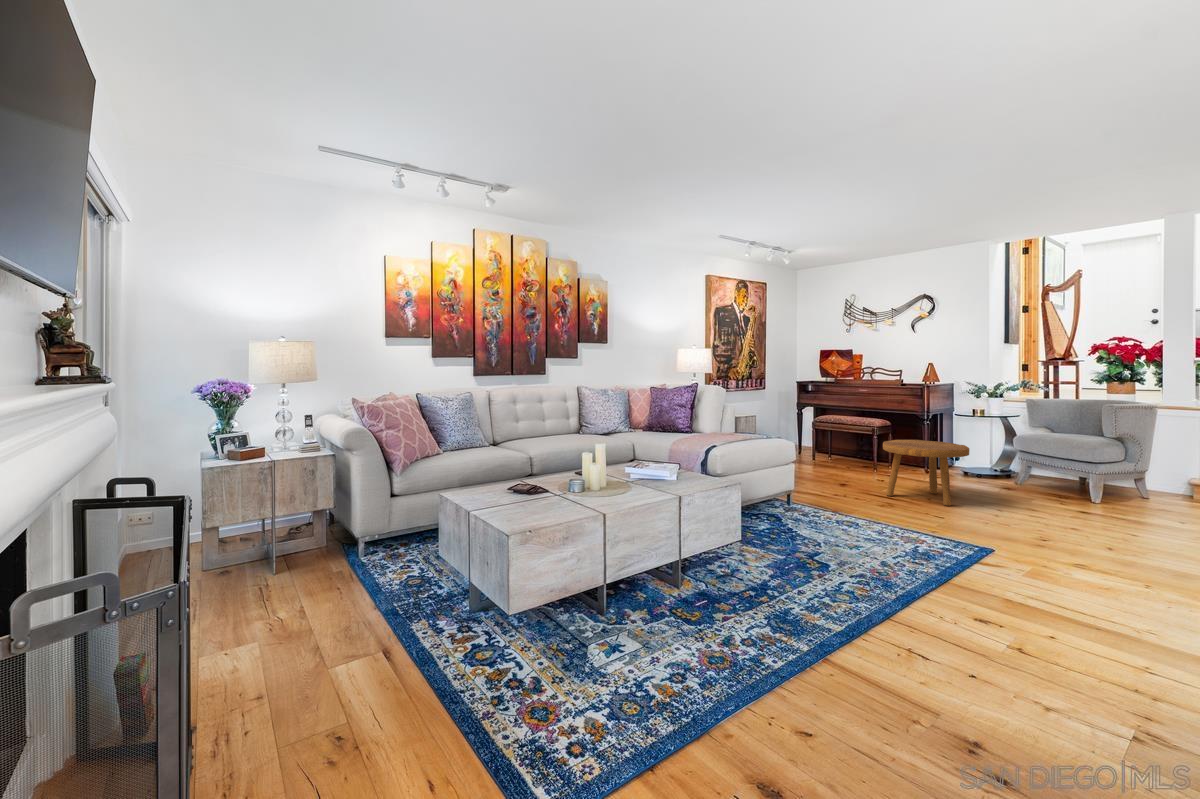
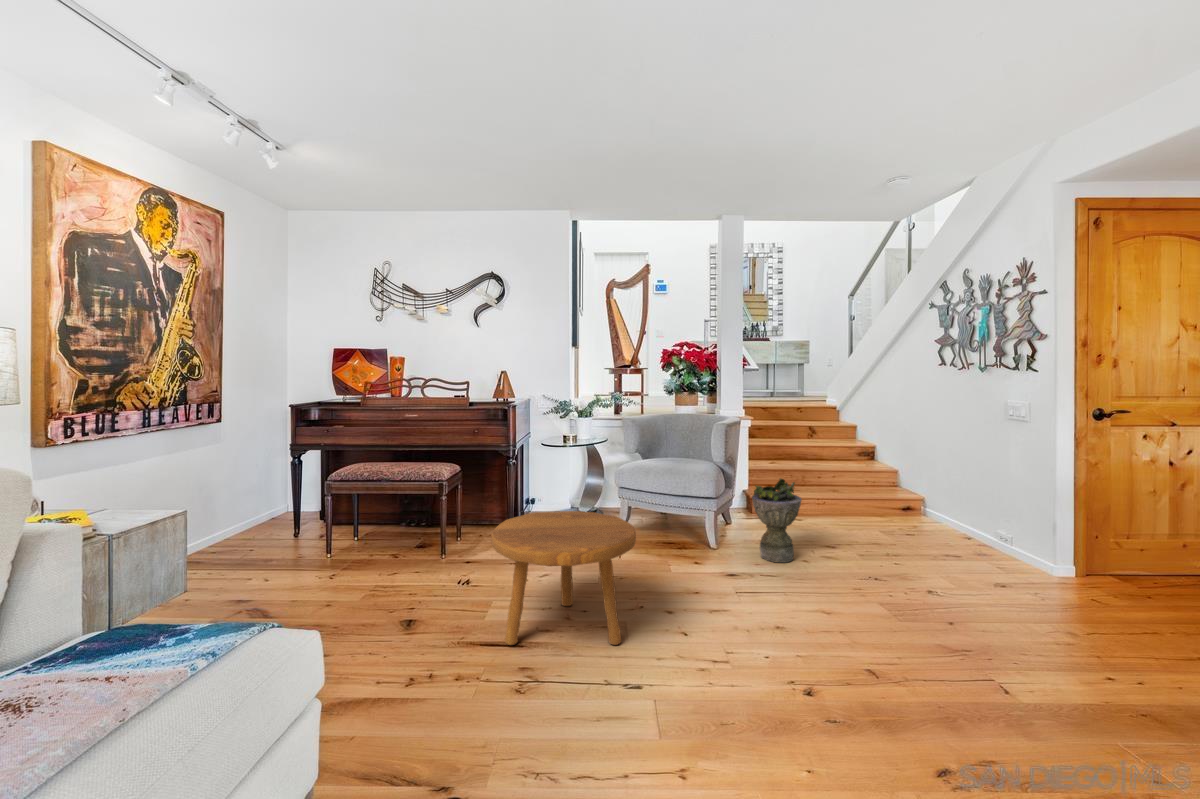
planter: none [1120,447,1173,511] -> present [752,478,802,563]

